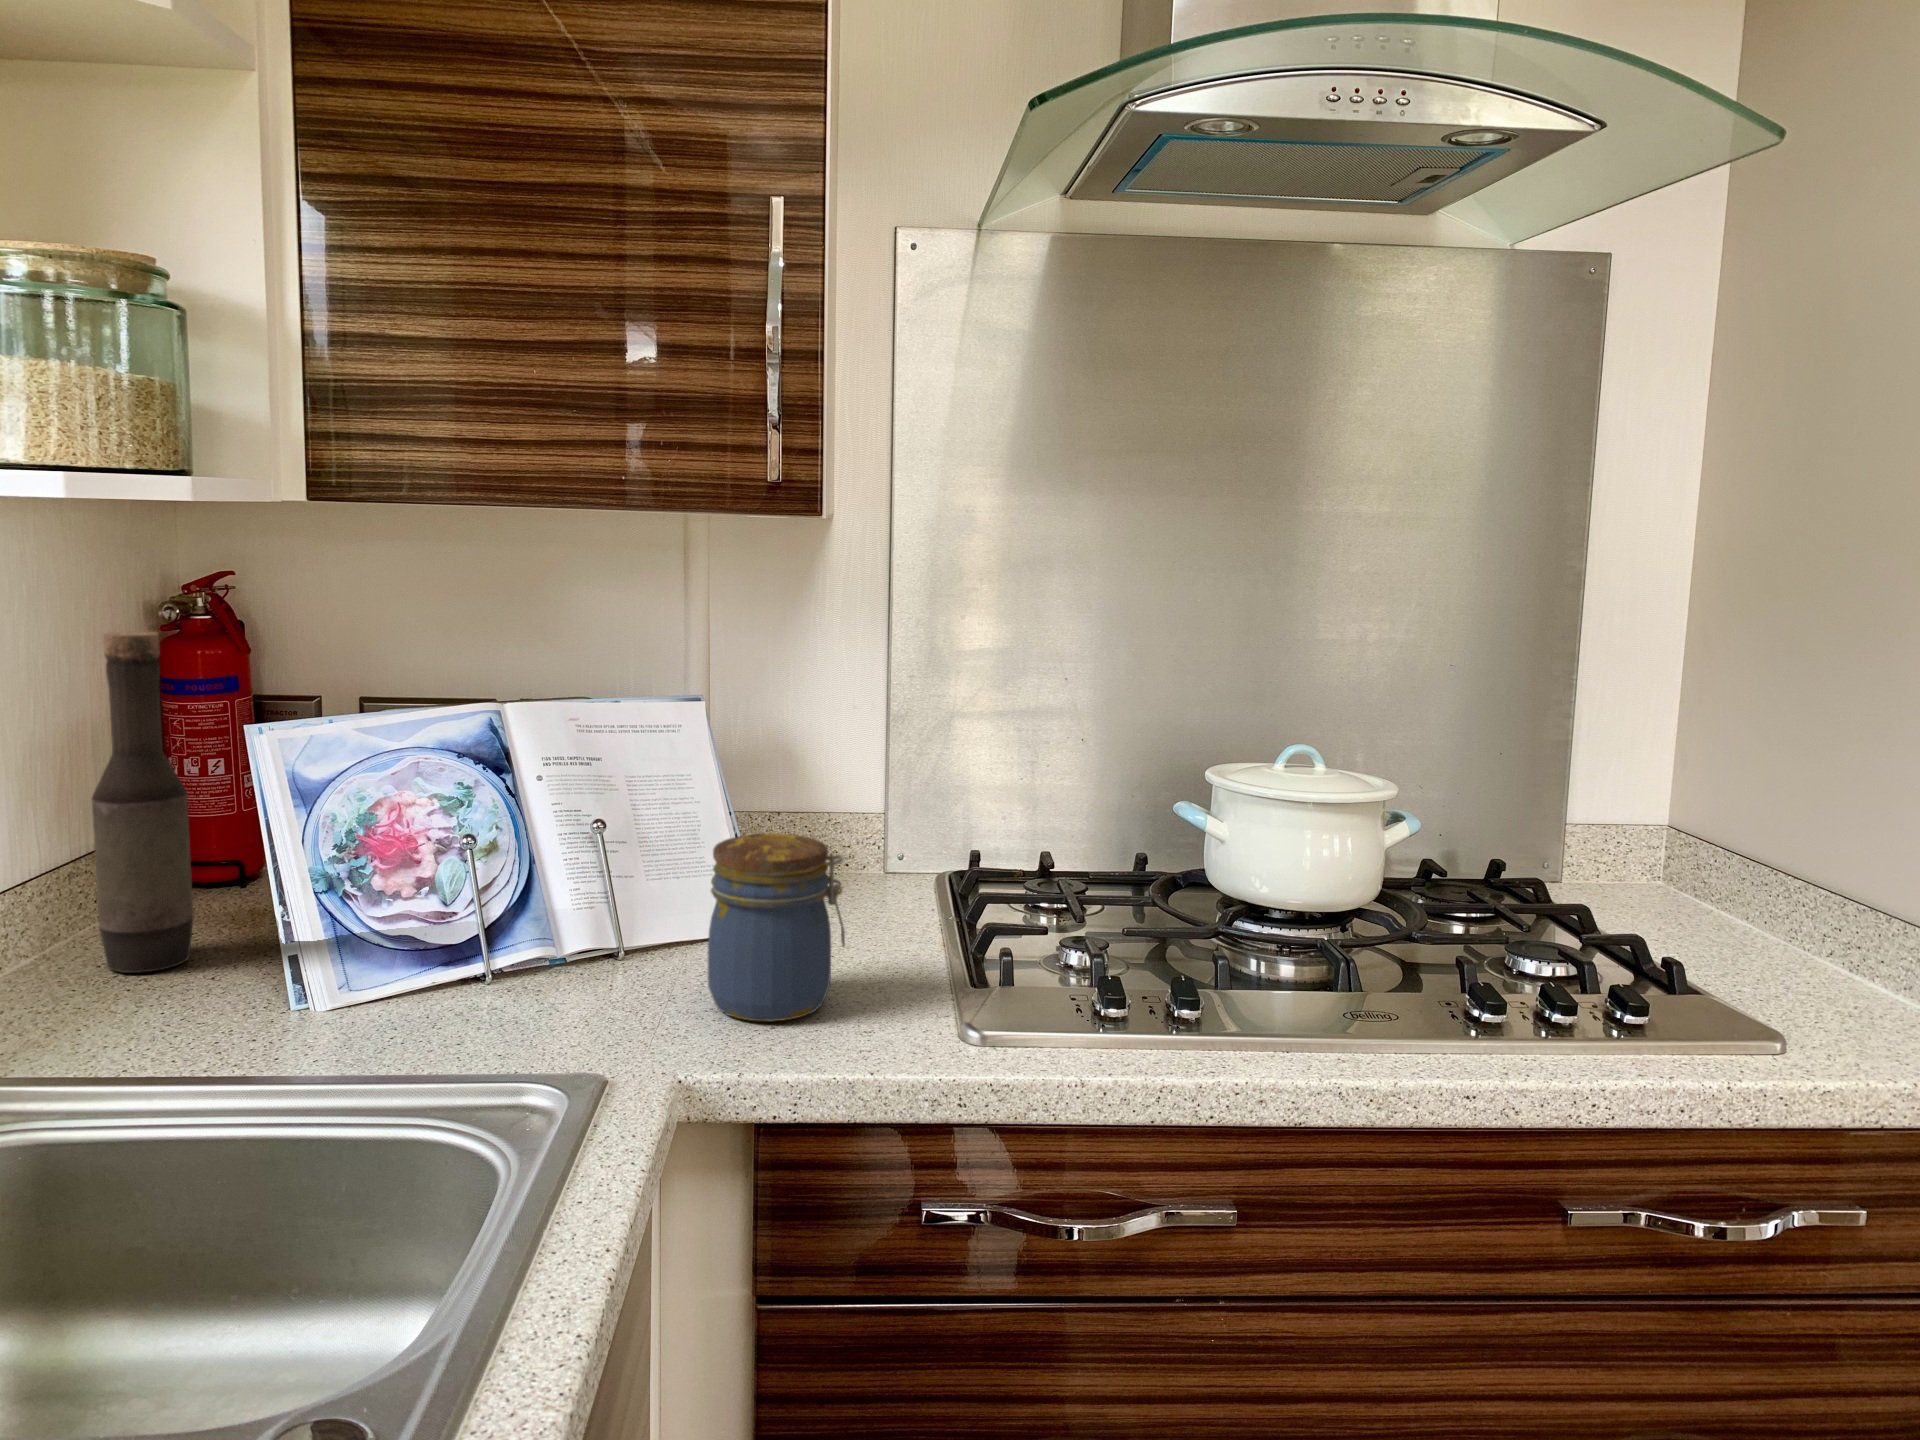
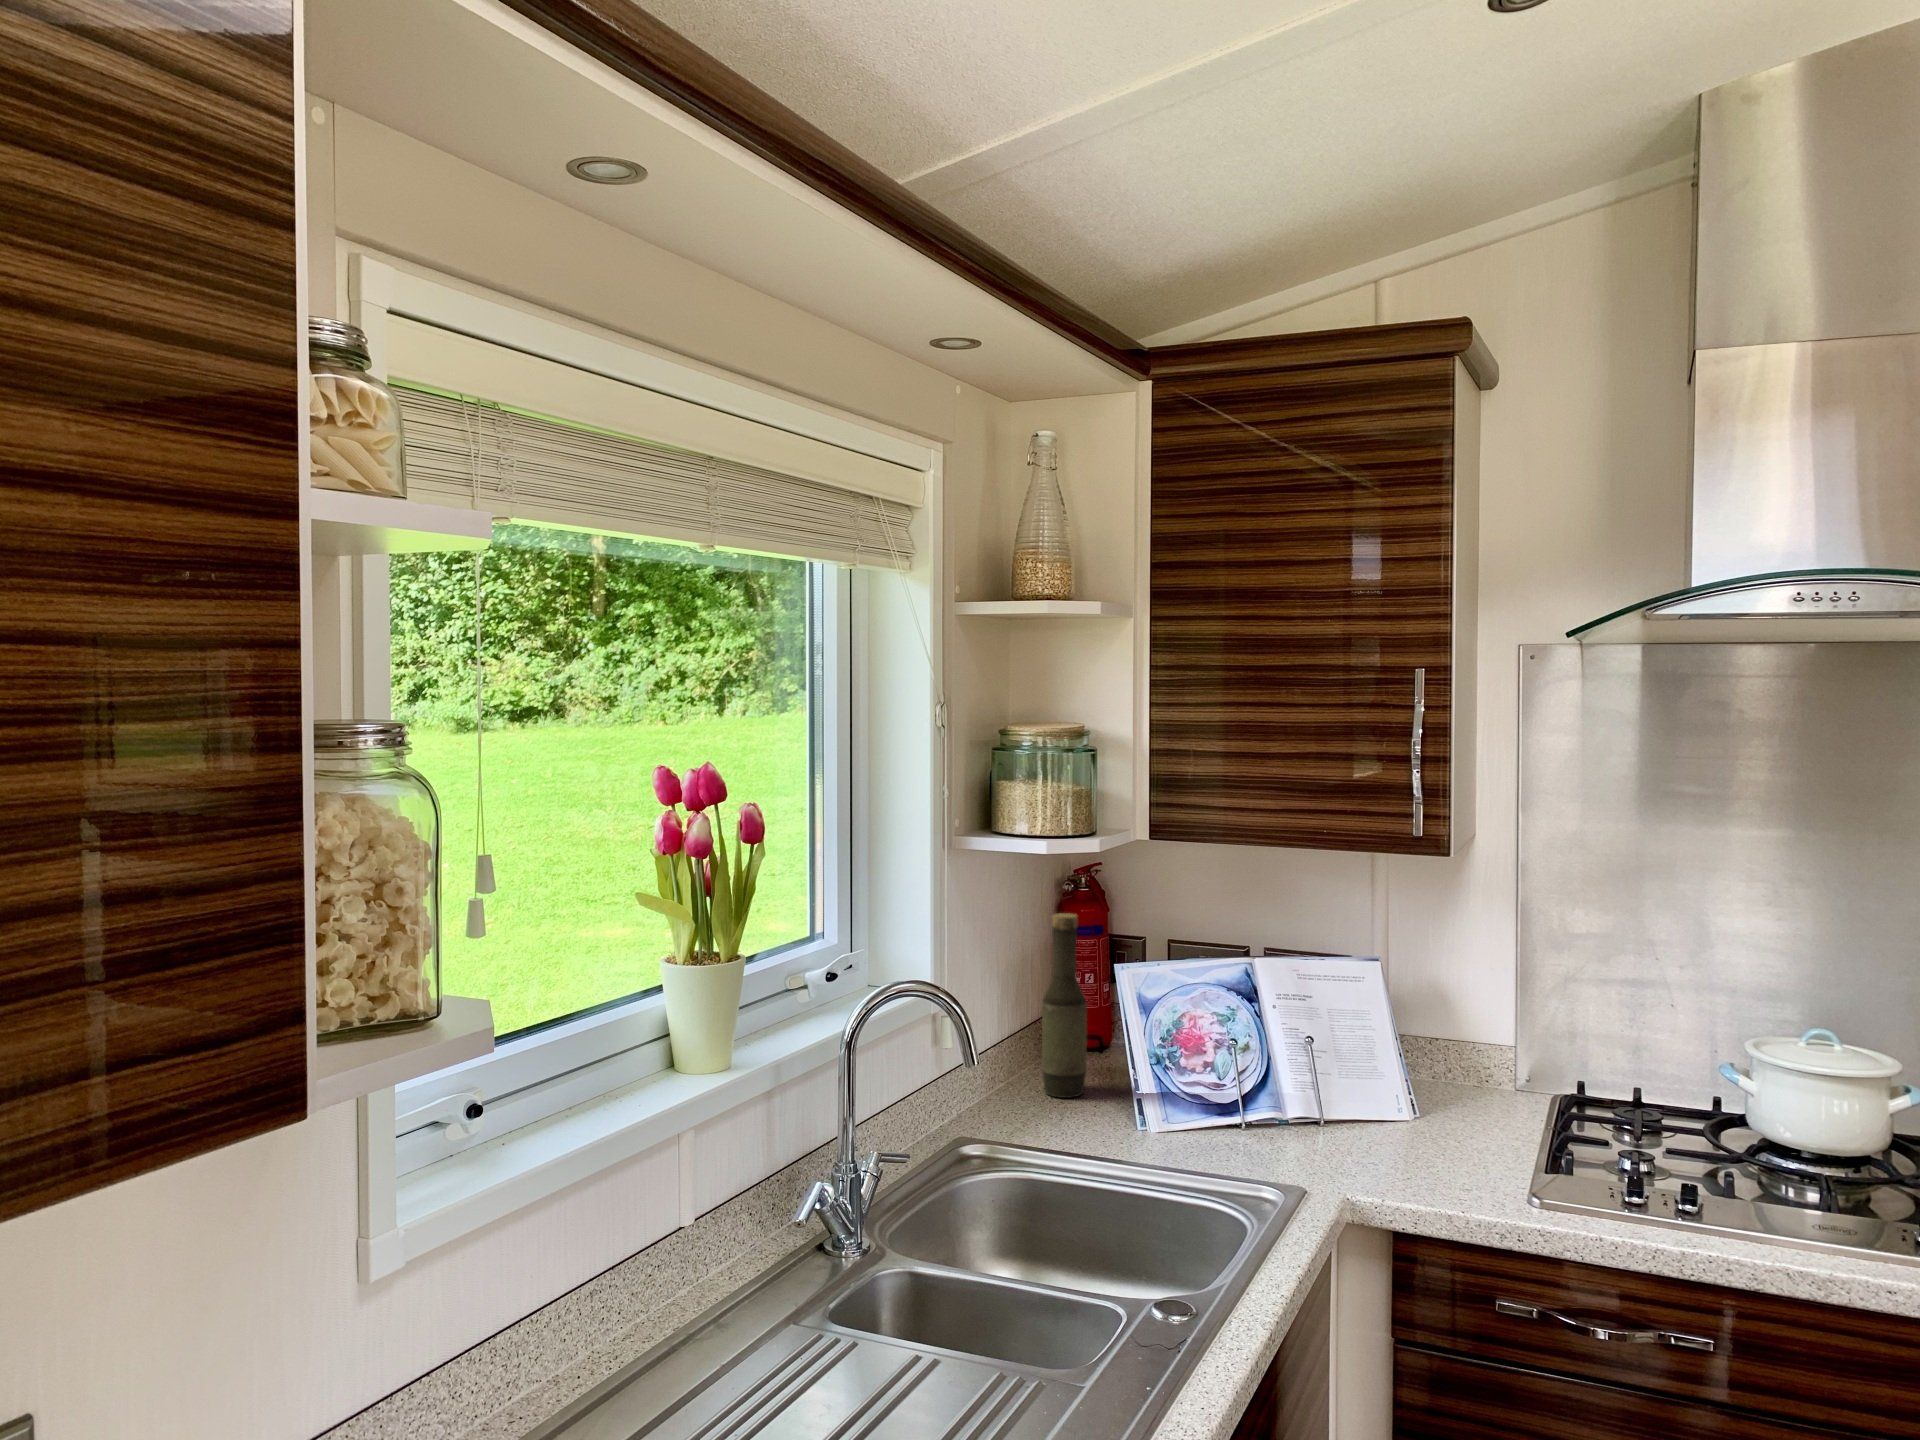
jar: present [708,833,845,1021] -> none [1369,1057,1455,1173]

